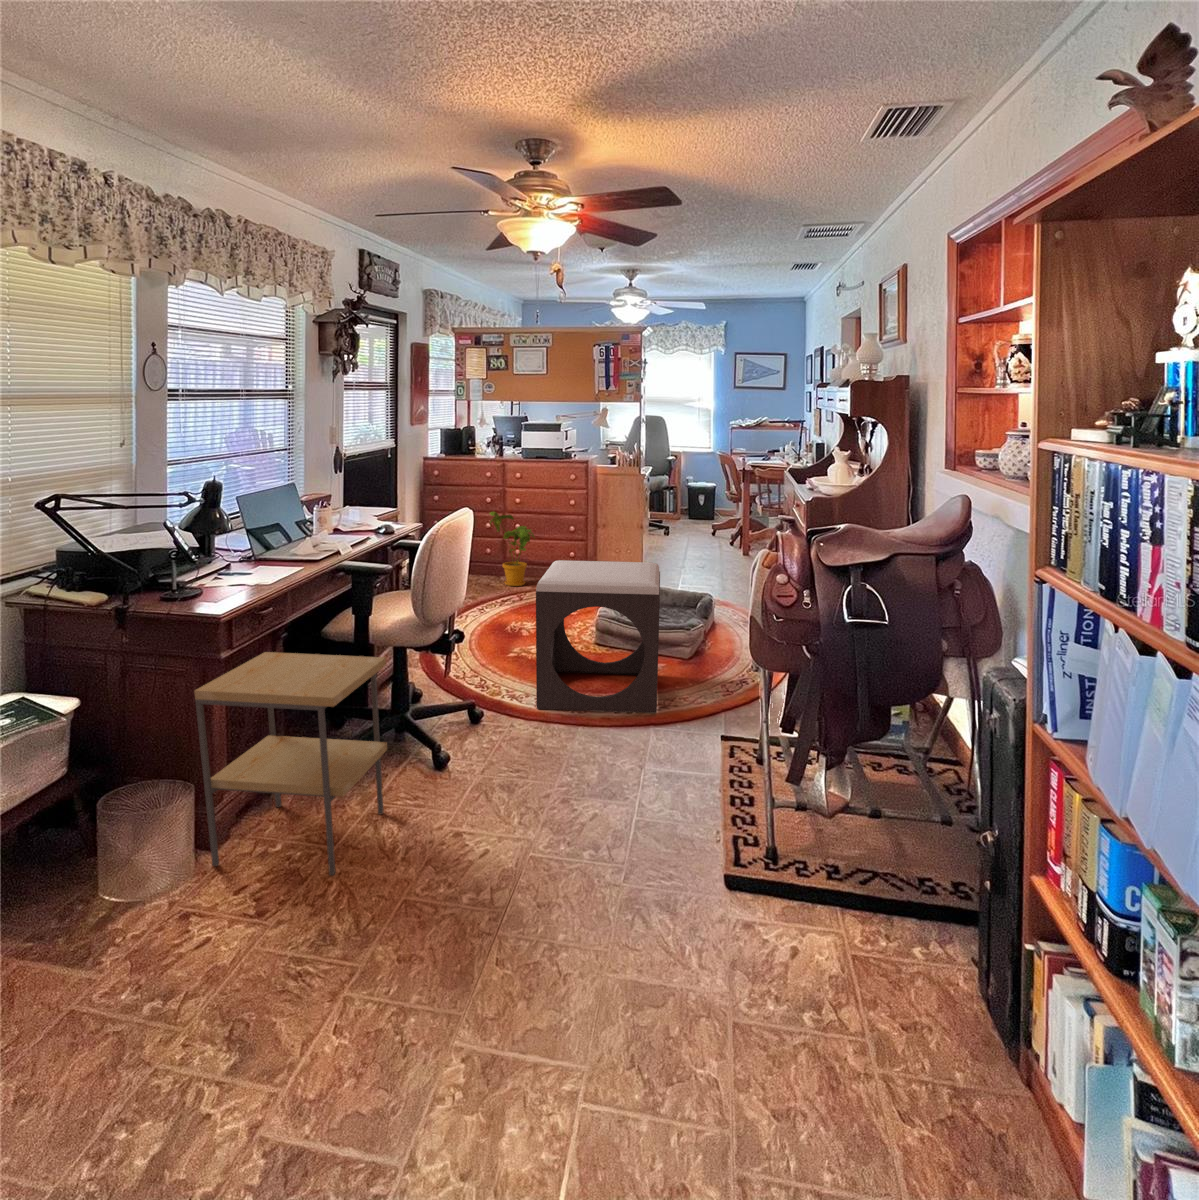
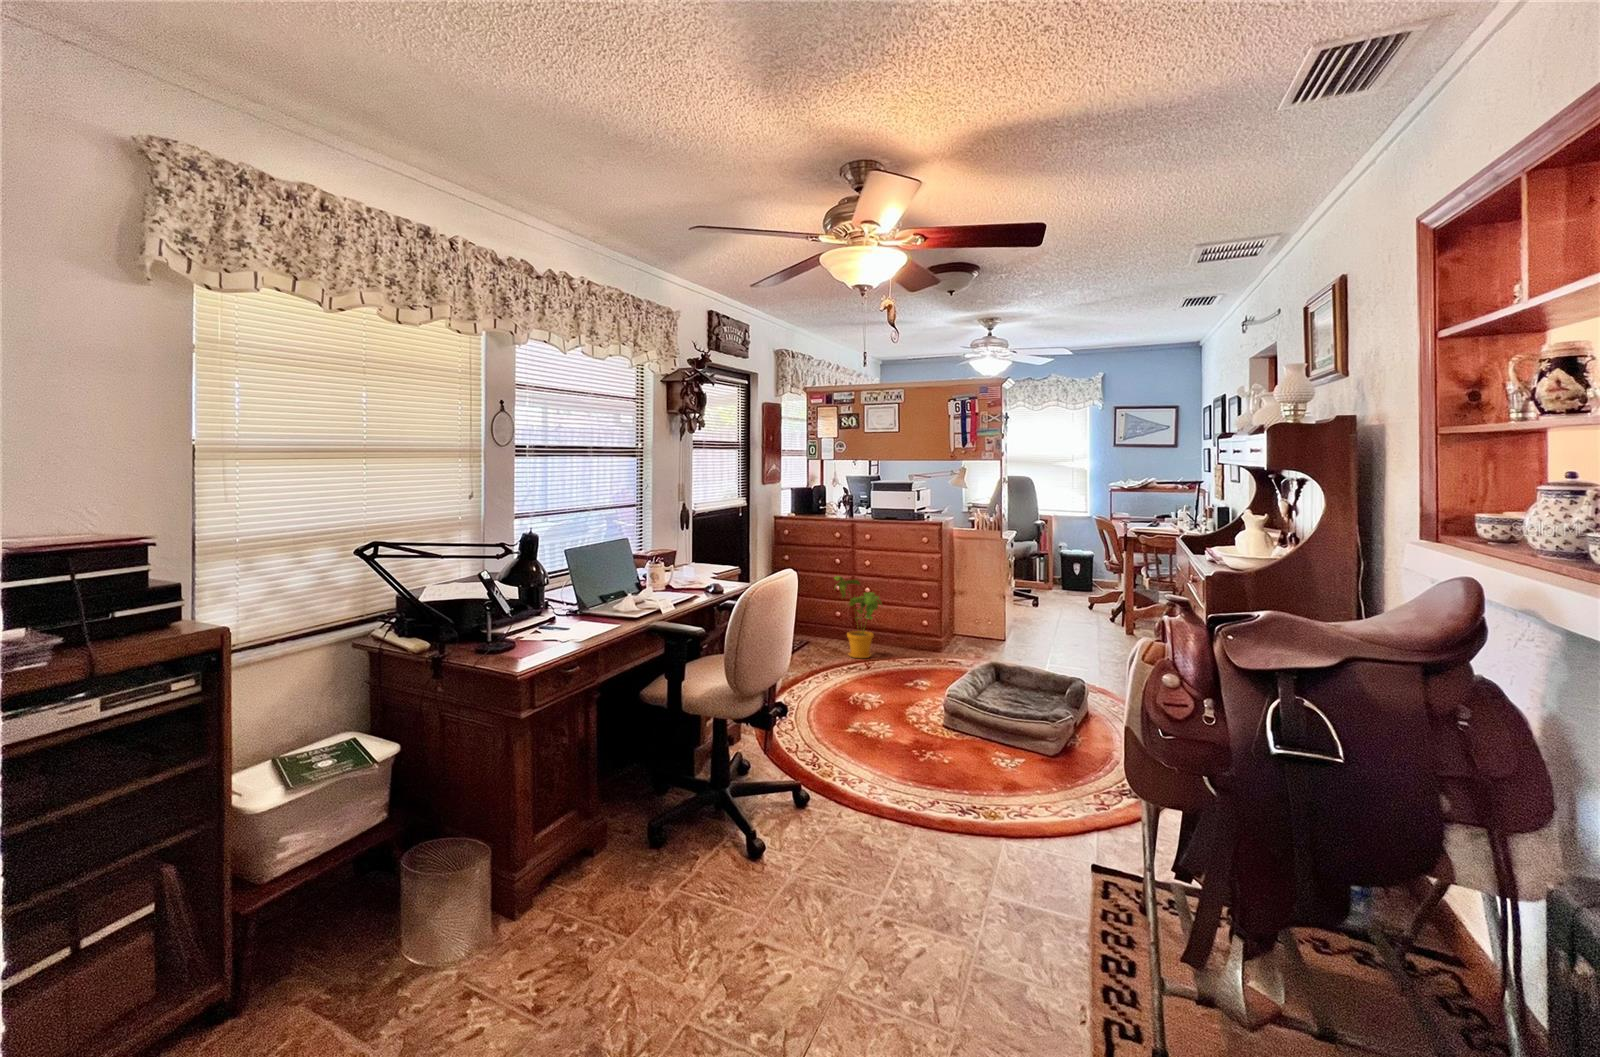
footstool: present [536,560,660,713] -> none [864,633,1018,826]
side table: present [194,652,387,875] -> none [450,728,673,1018]

